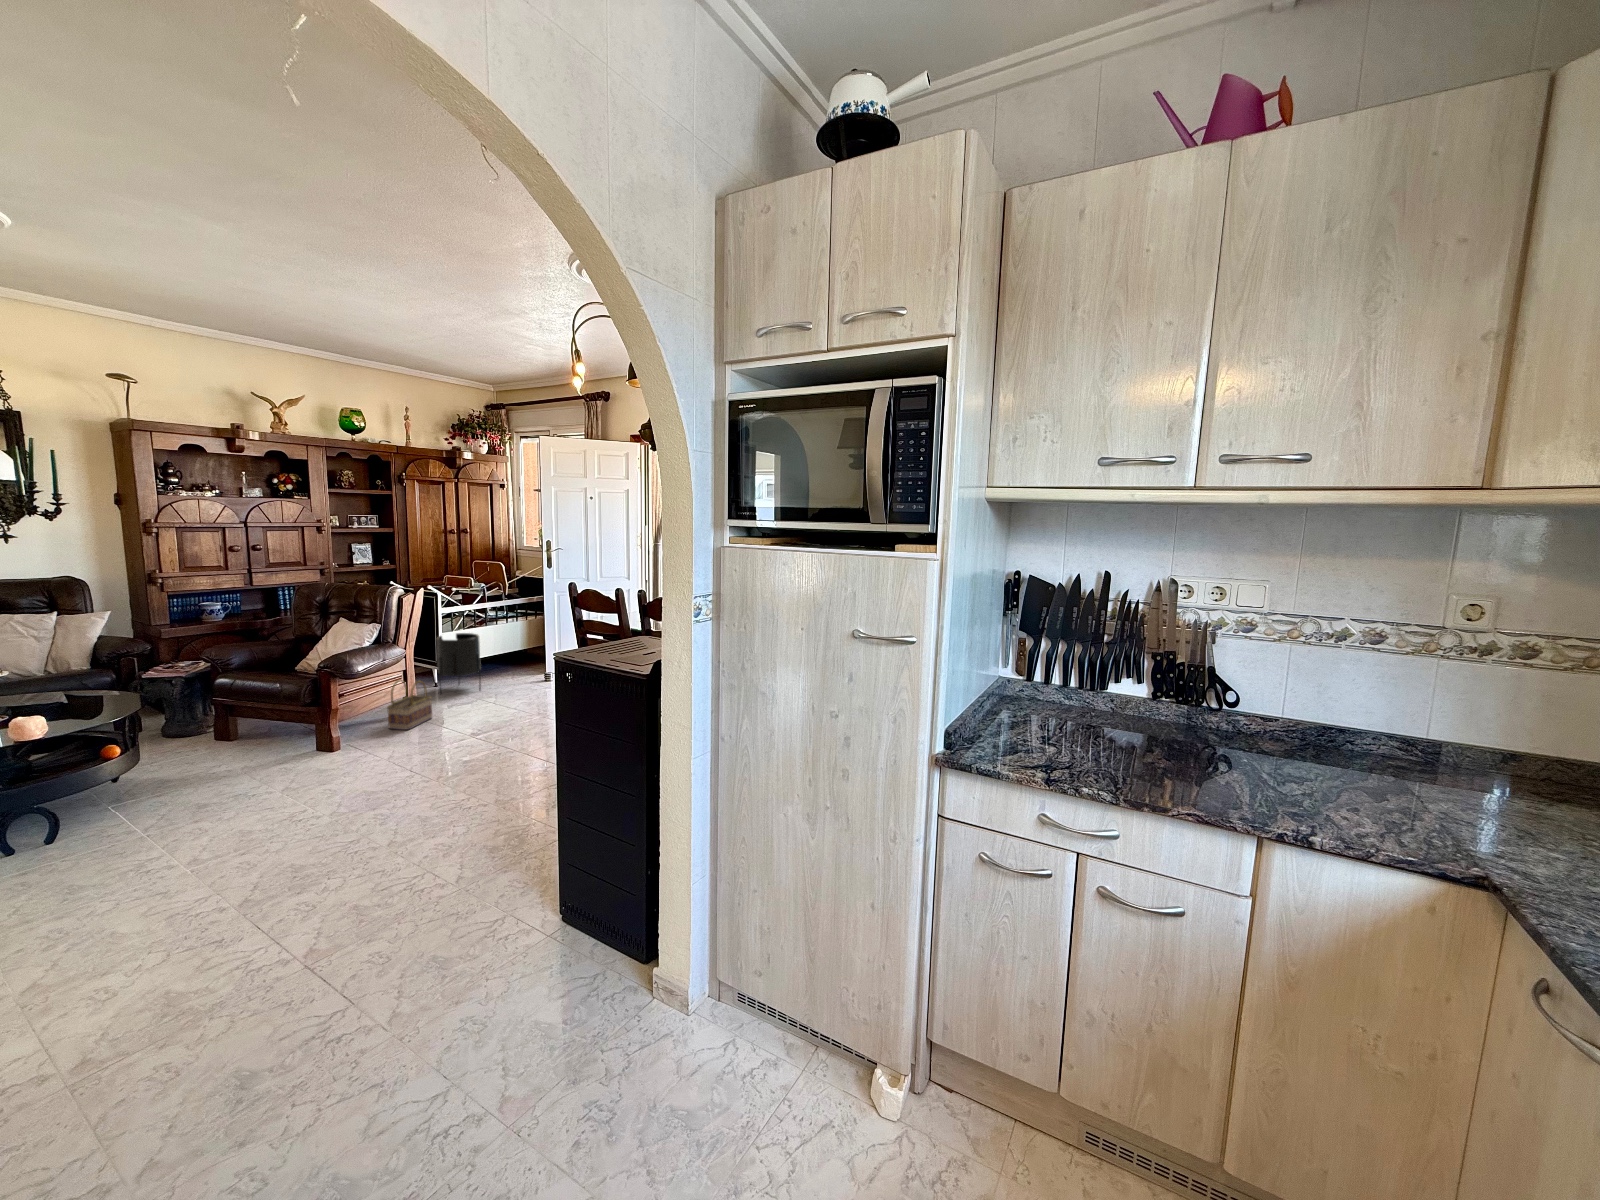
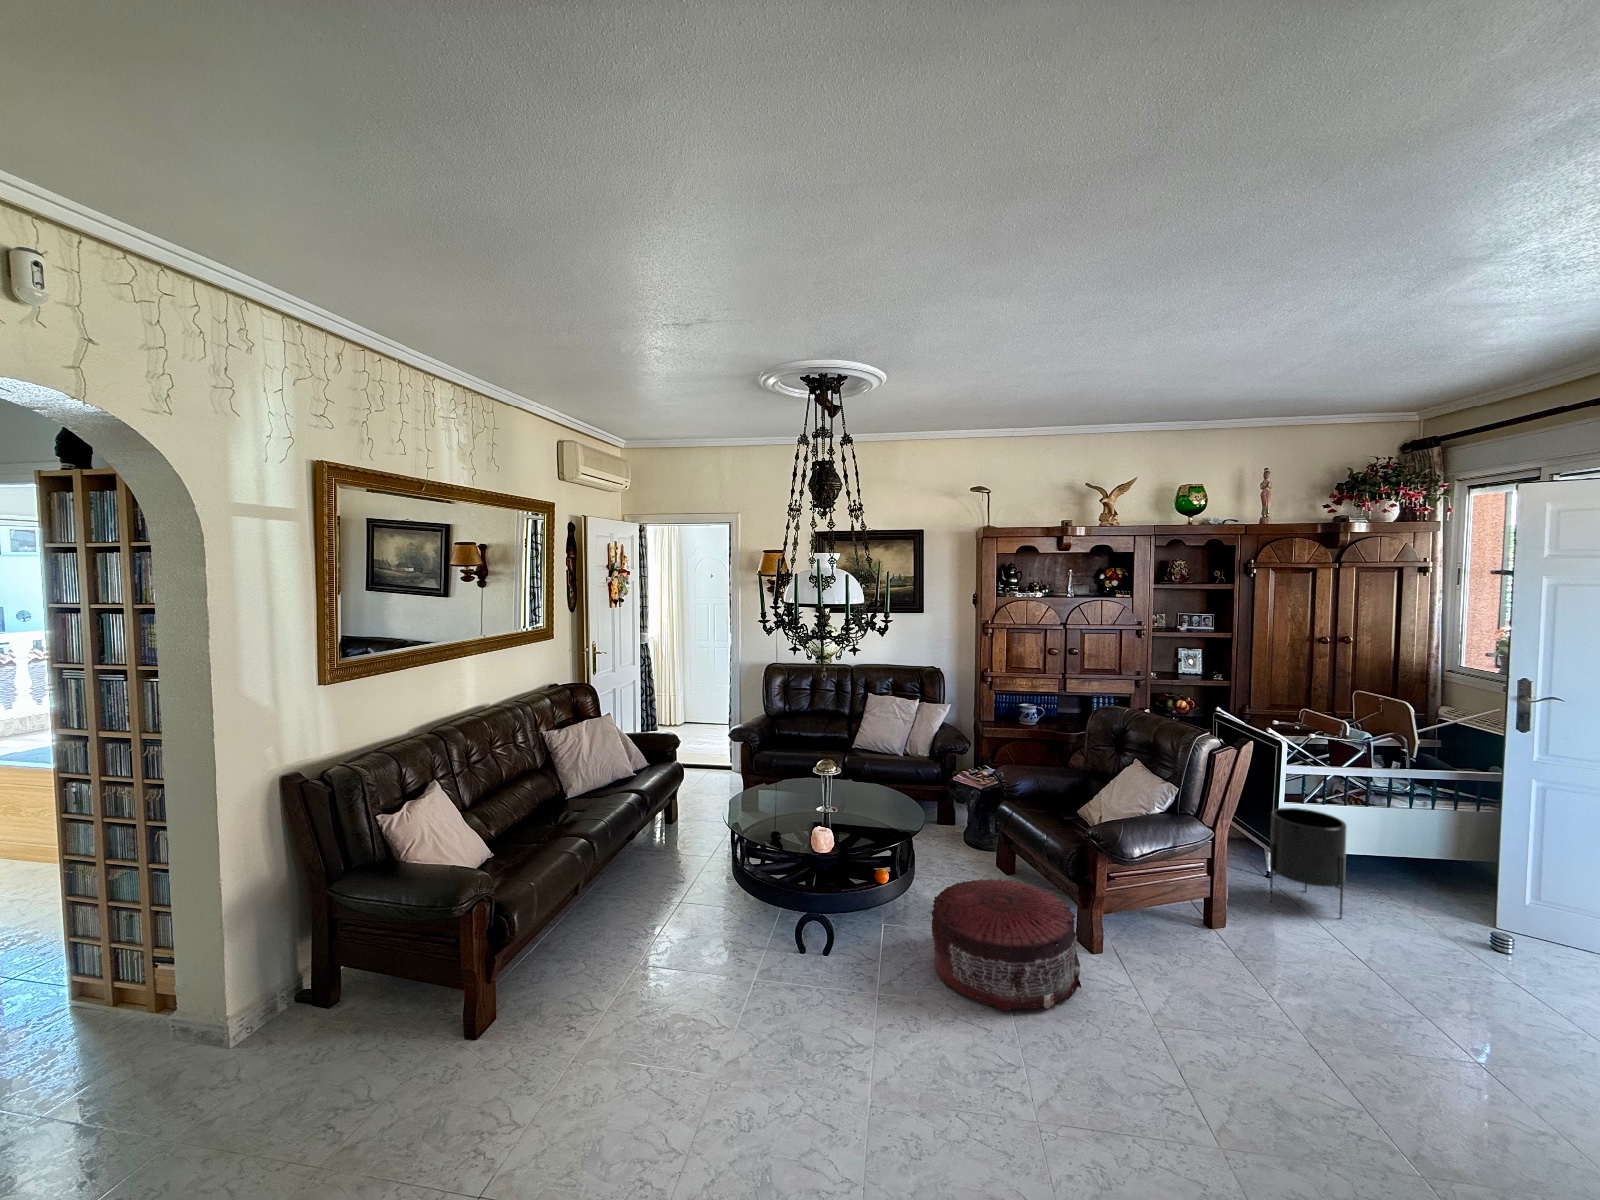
basket: present [387,680,432,730] -> none [1173,876,1247,963]
pouf: none [185,712,335,800] -> present [932,878,1081,1011]

